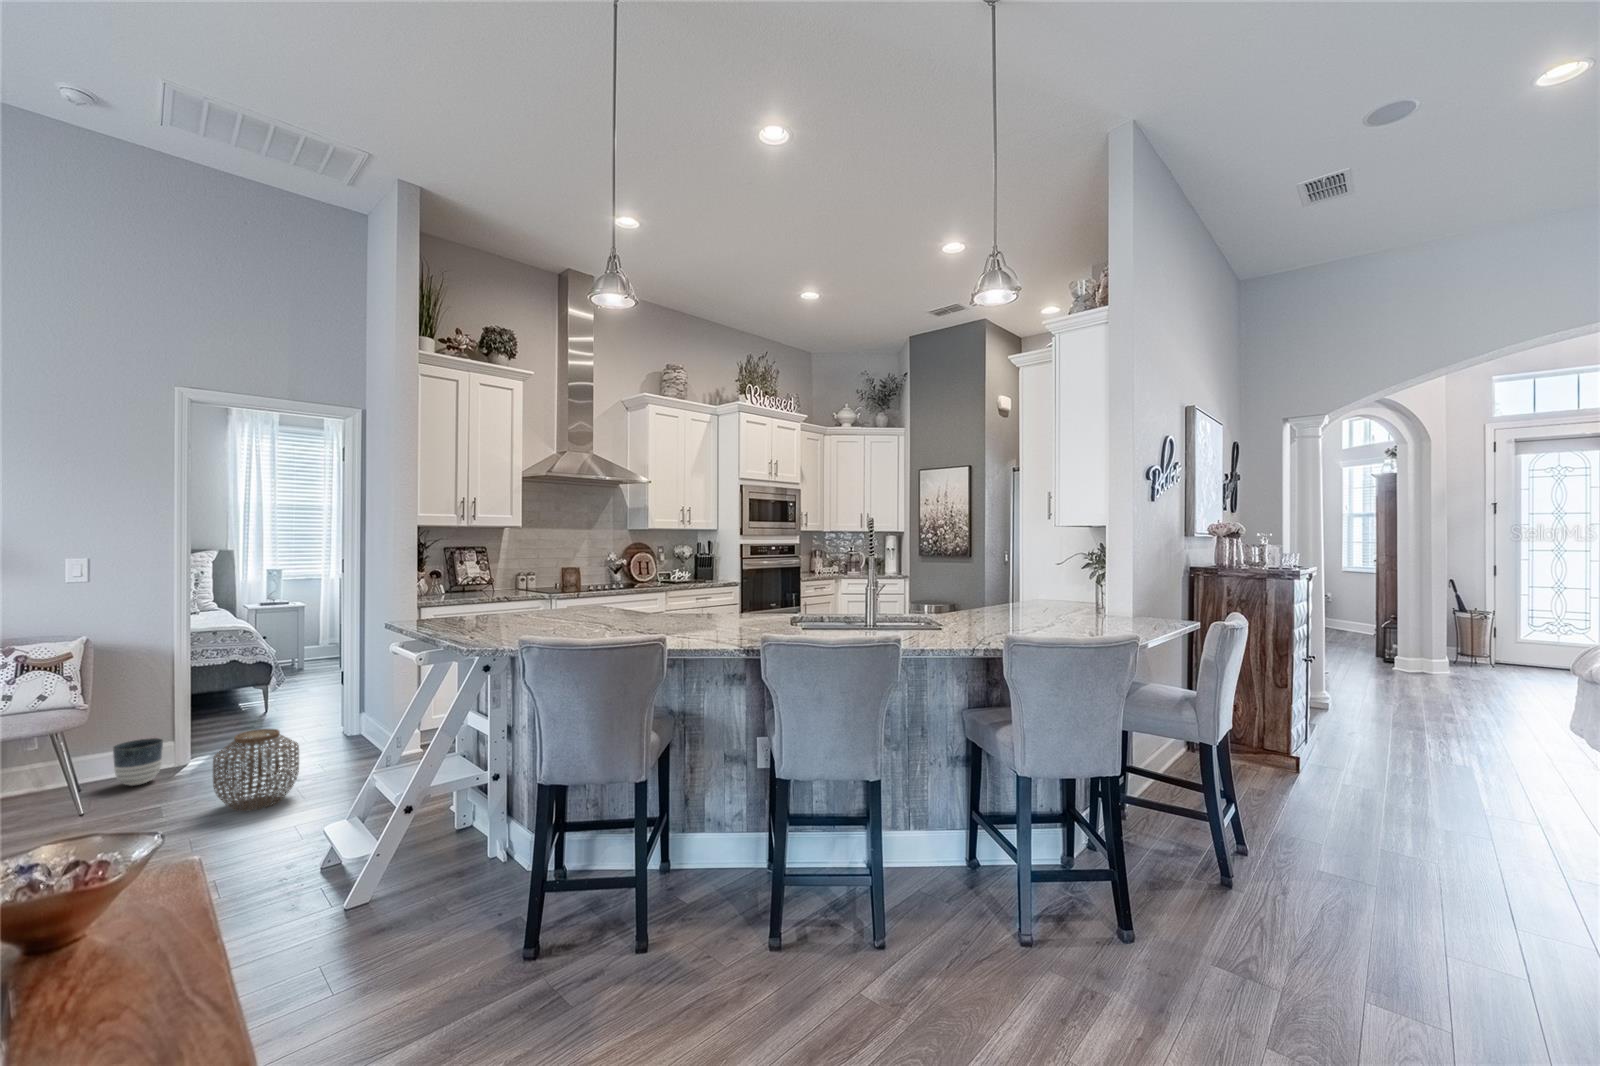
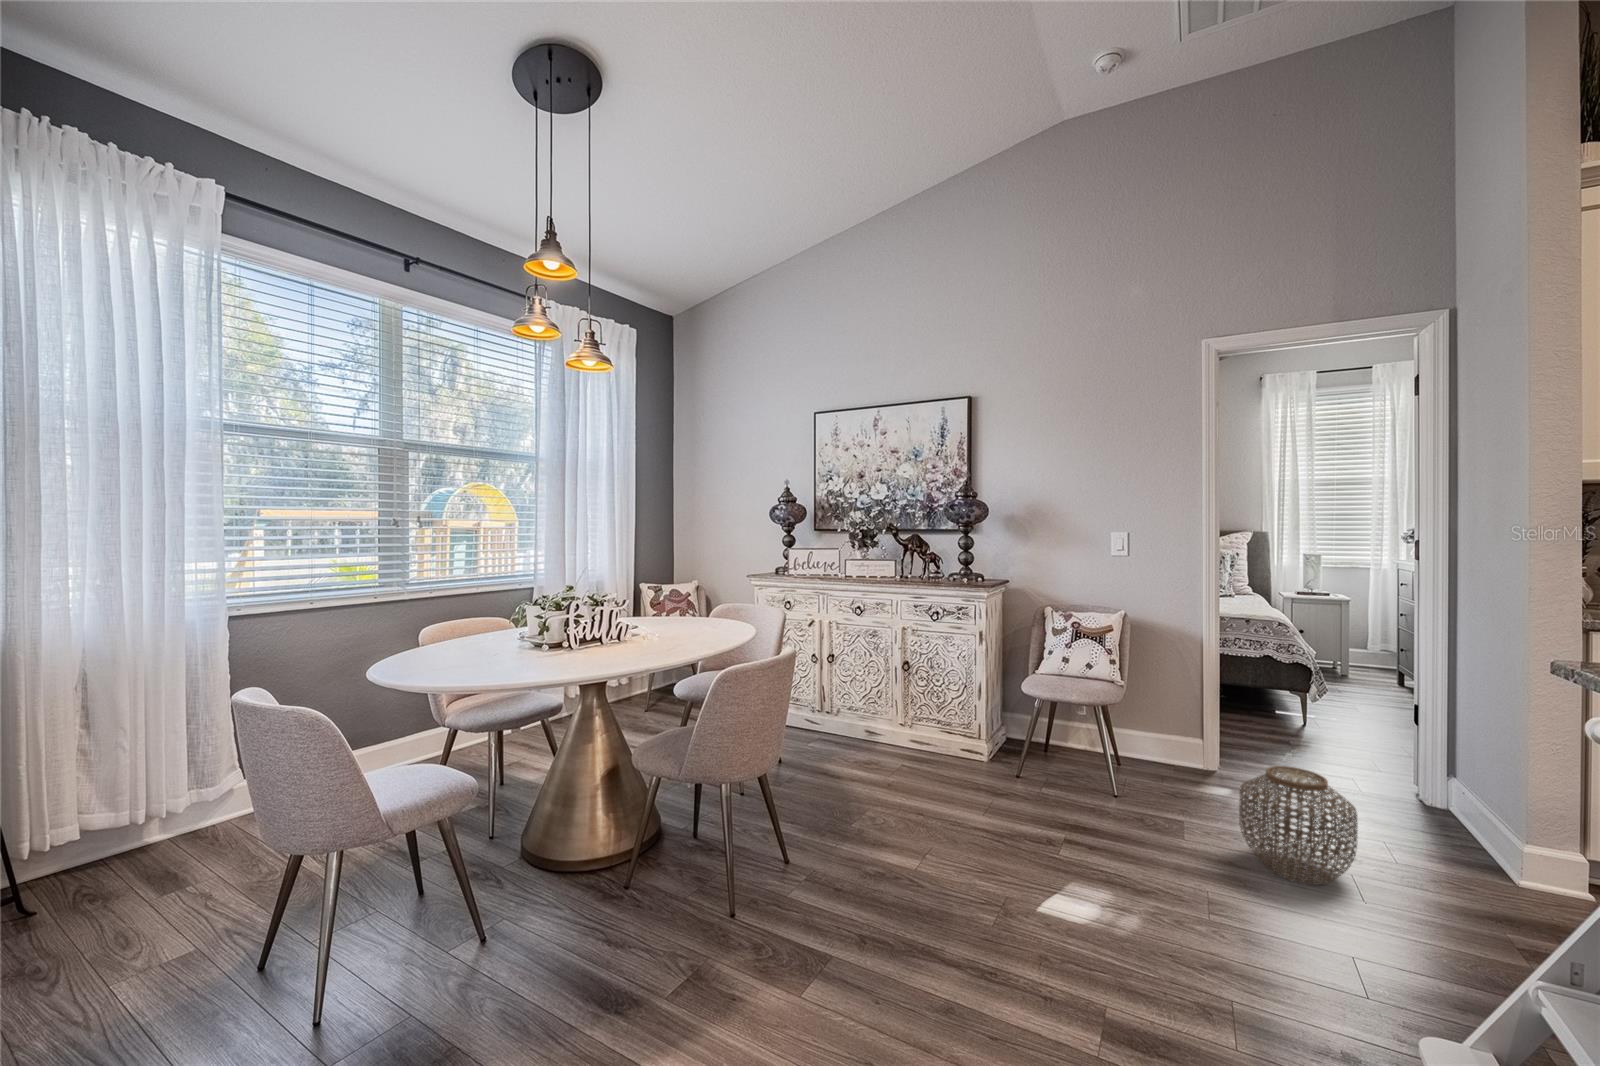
planter: present [113,738,163,785] -> none [1146,726,1191,777]

